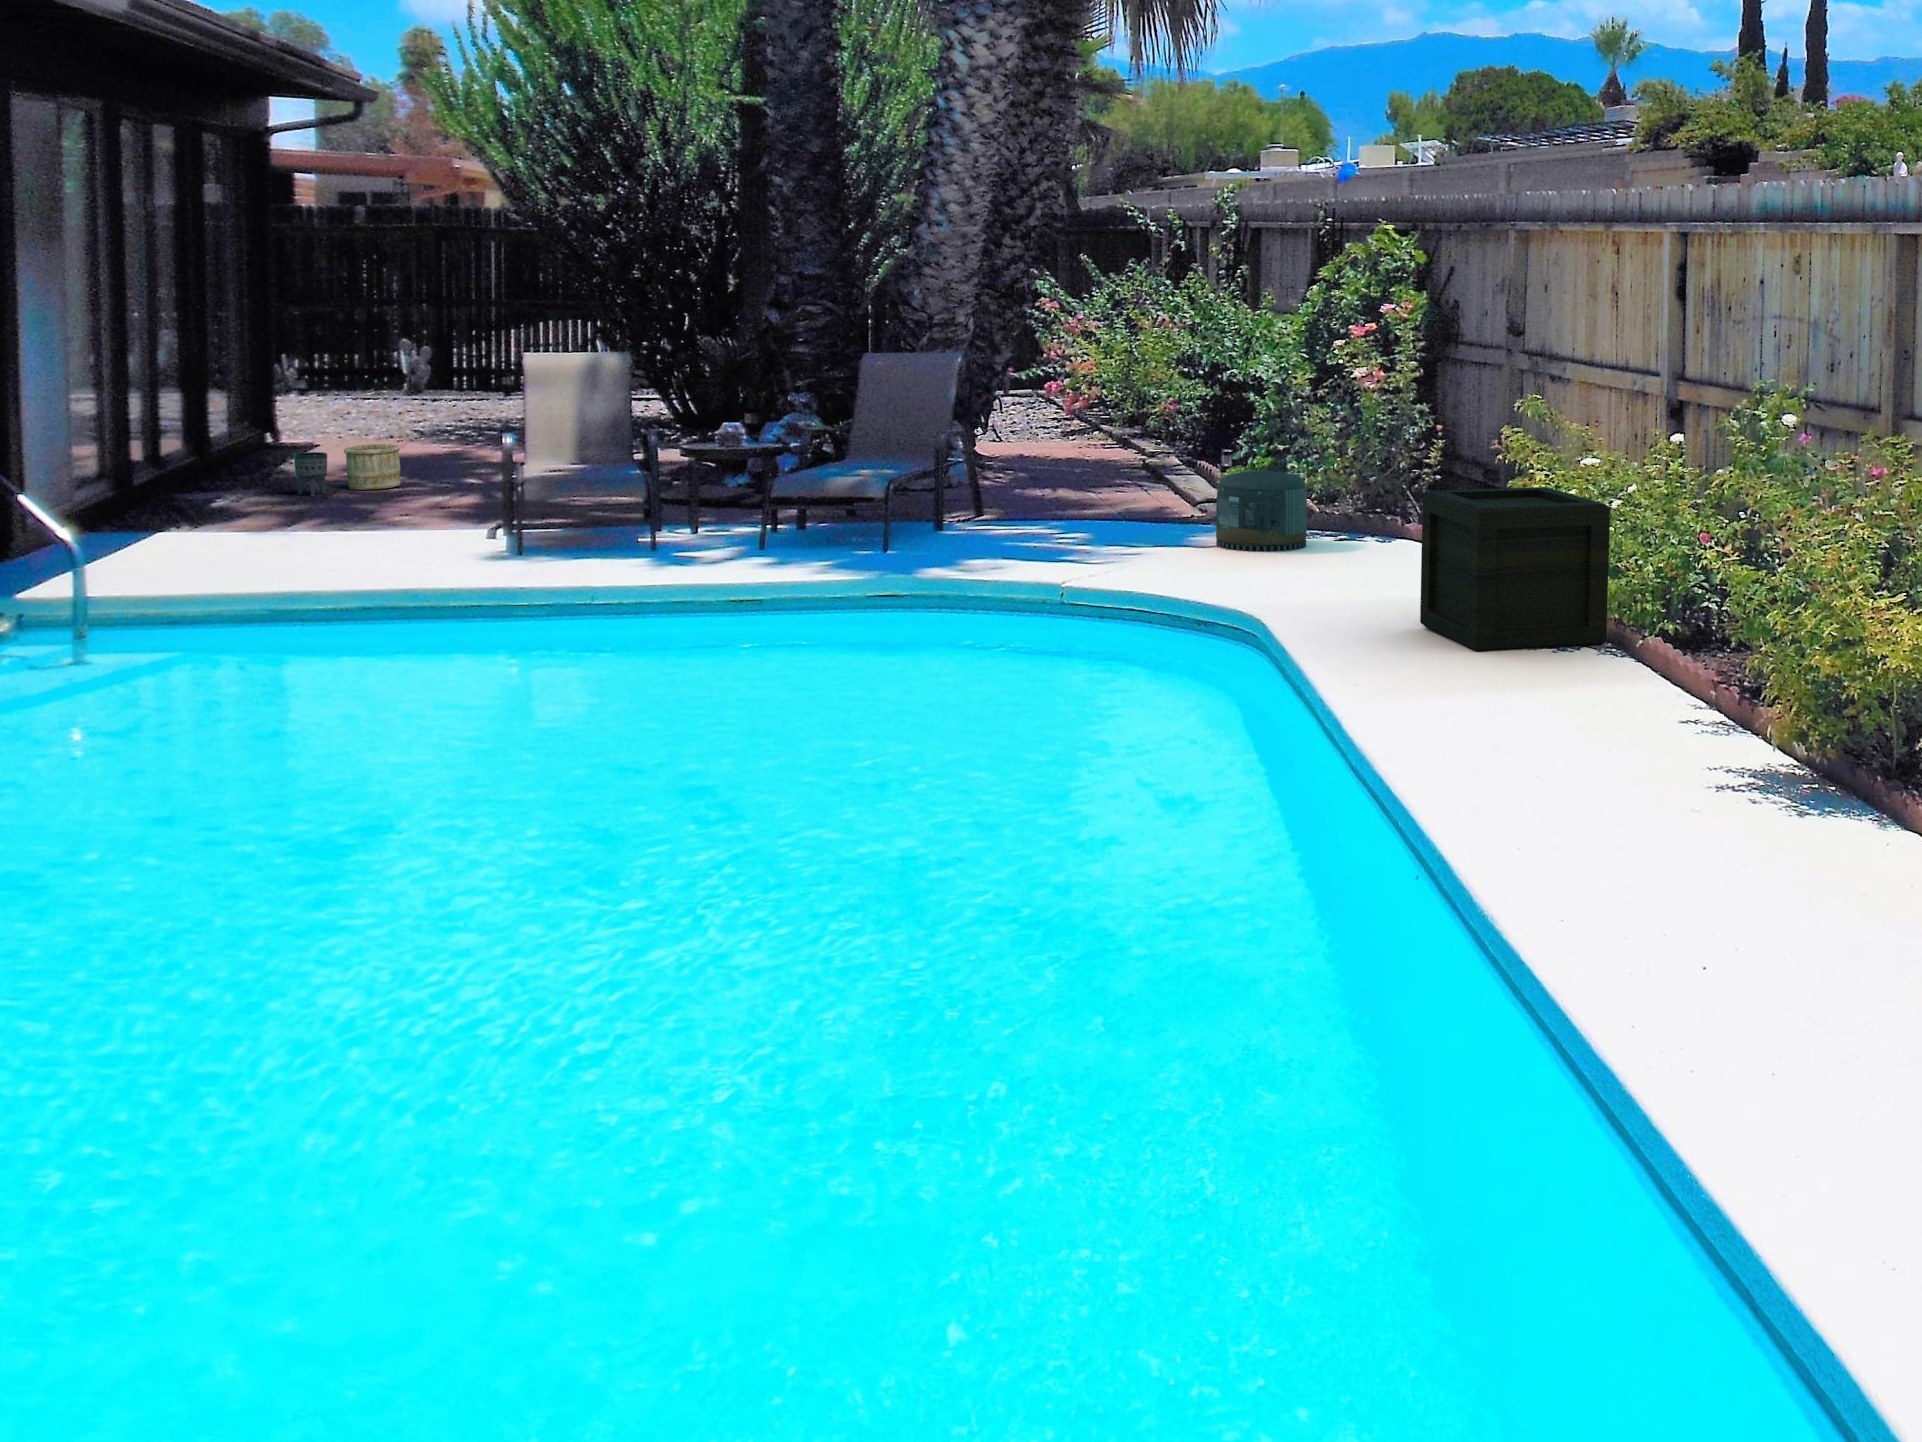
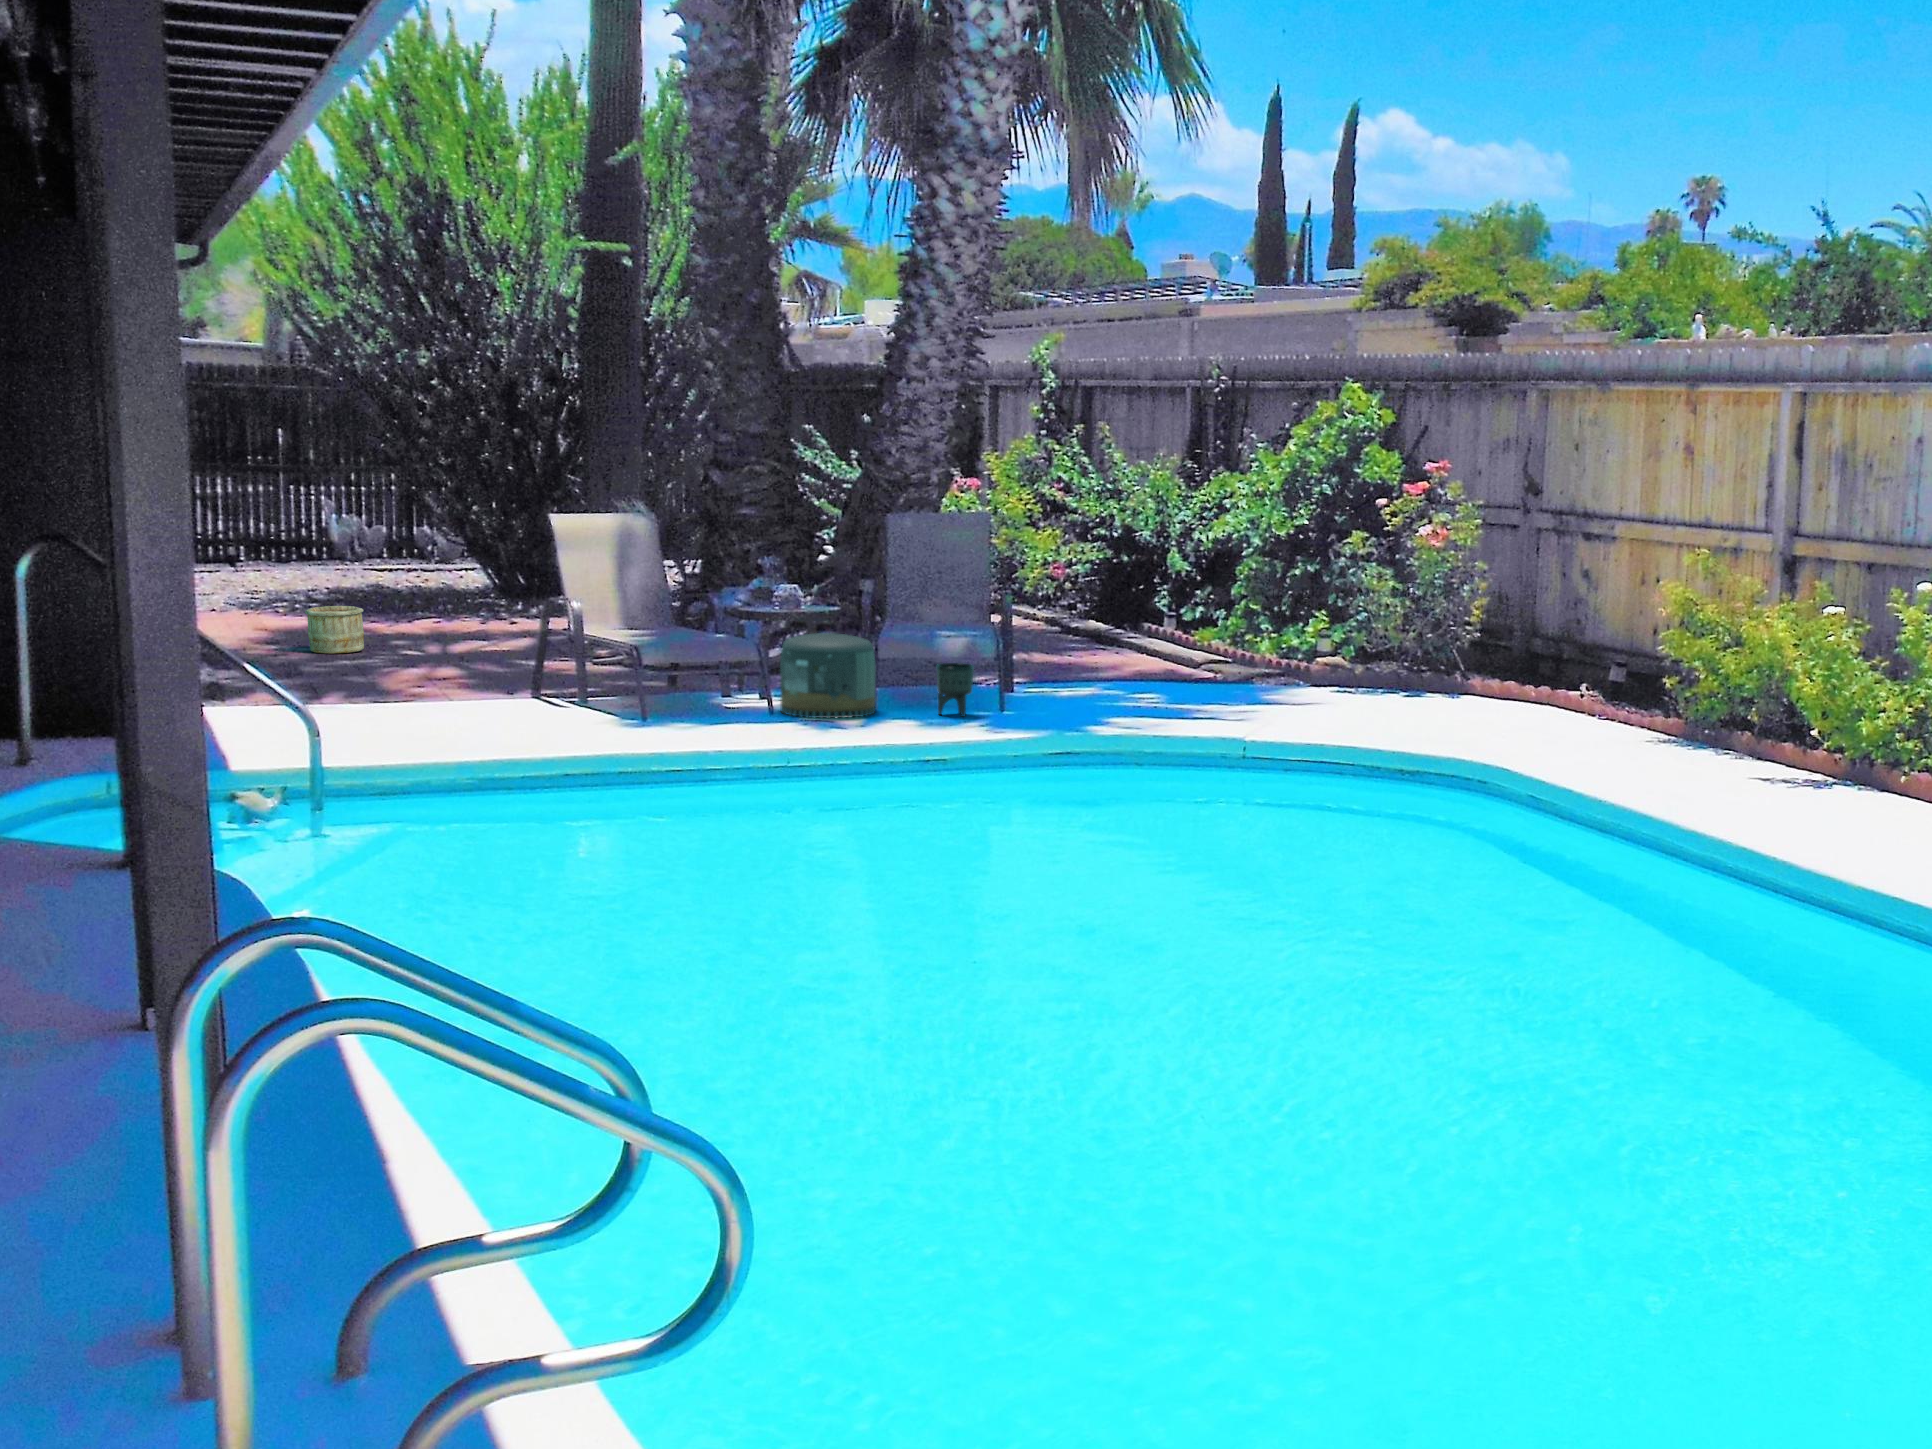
planter: present [294,452,327,496] -> present [937,663,974,717]
pouf: present [1216,471,1307,552] -> present [780,633,875,718]
wooden crate: present [1420,487,1610,652] -> none [1645,627,1840,773]

